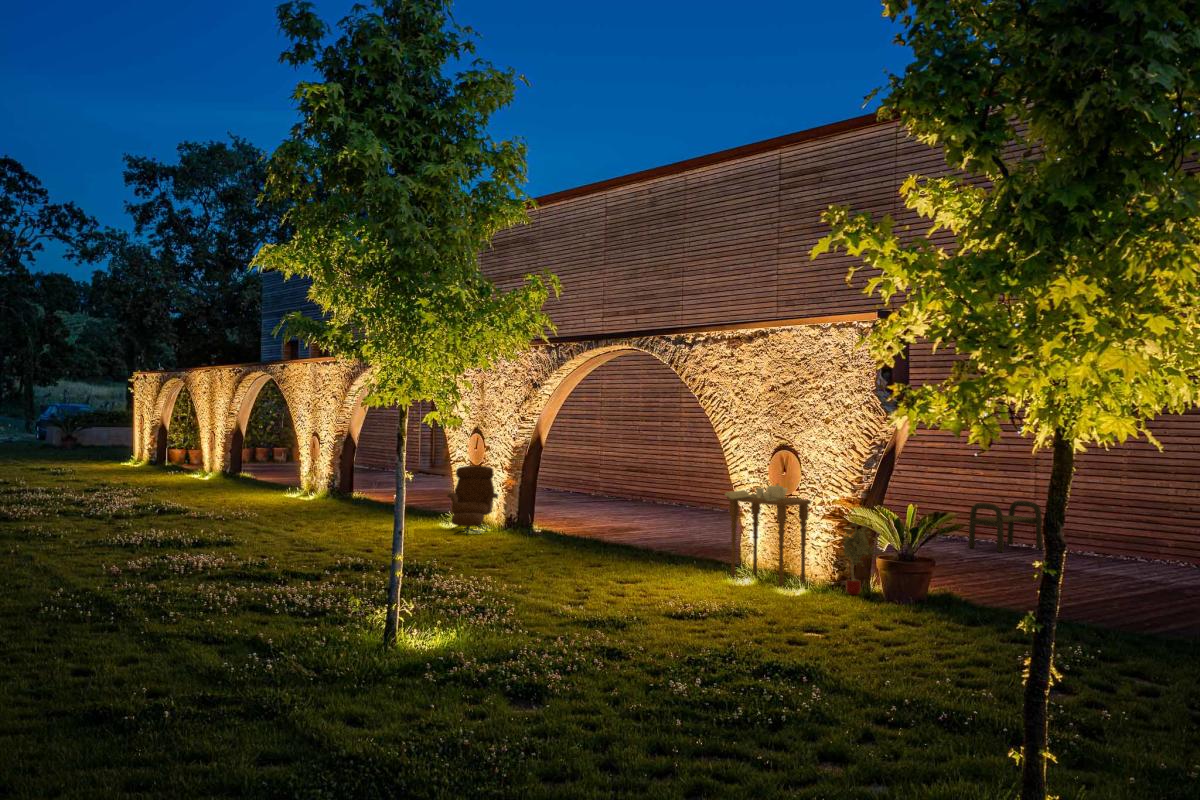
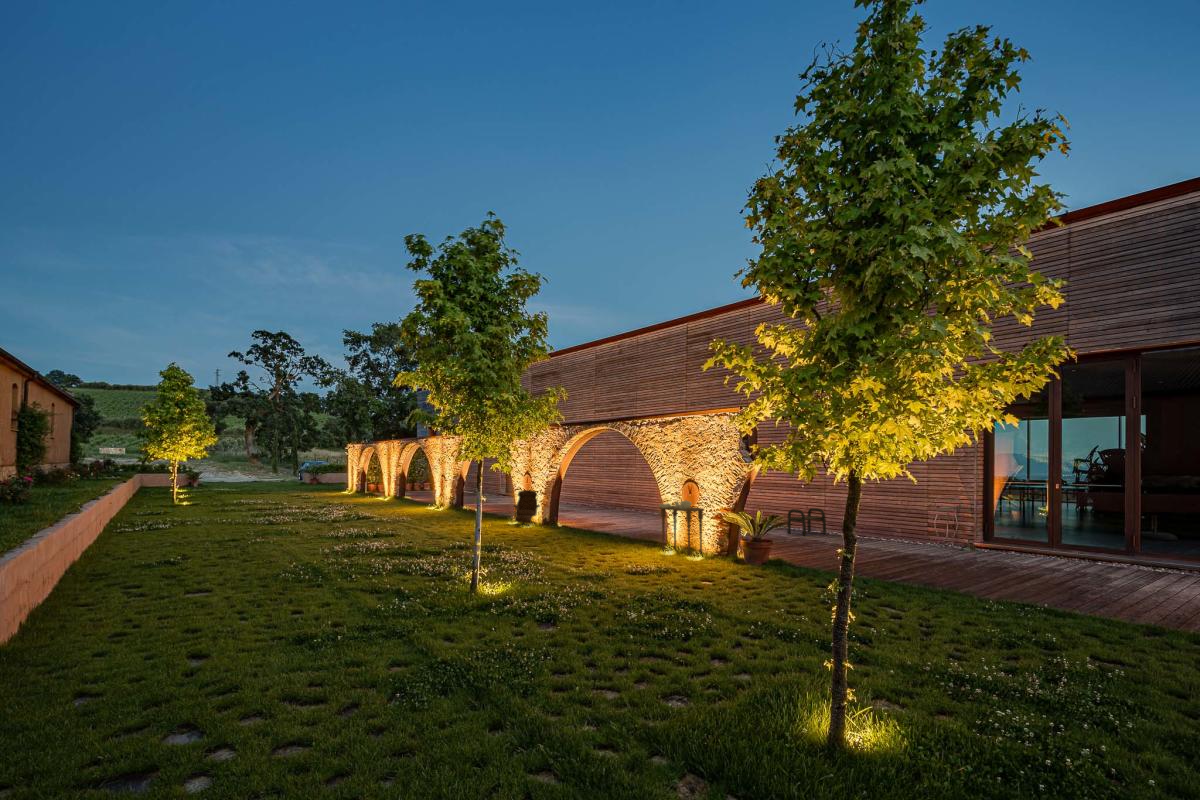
potted tree: present [843,522,881,595] -> none [720,519,744,561]

